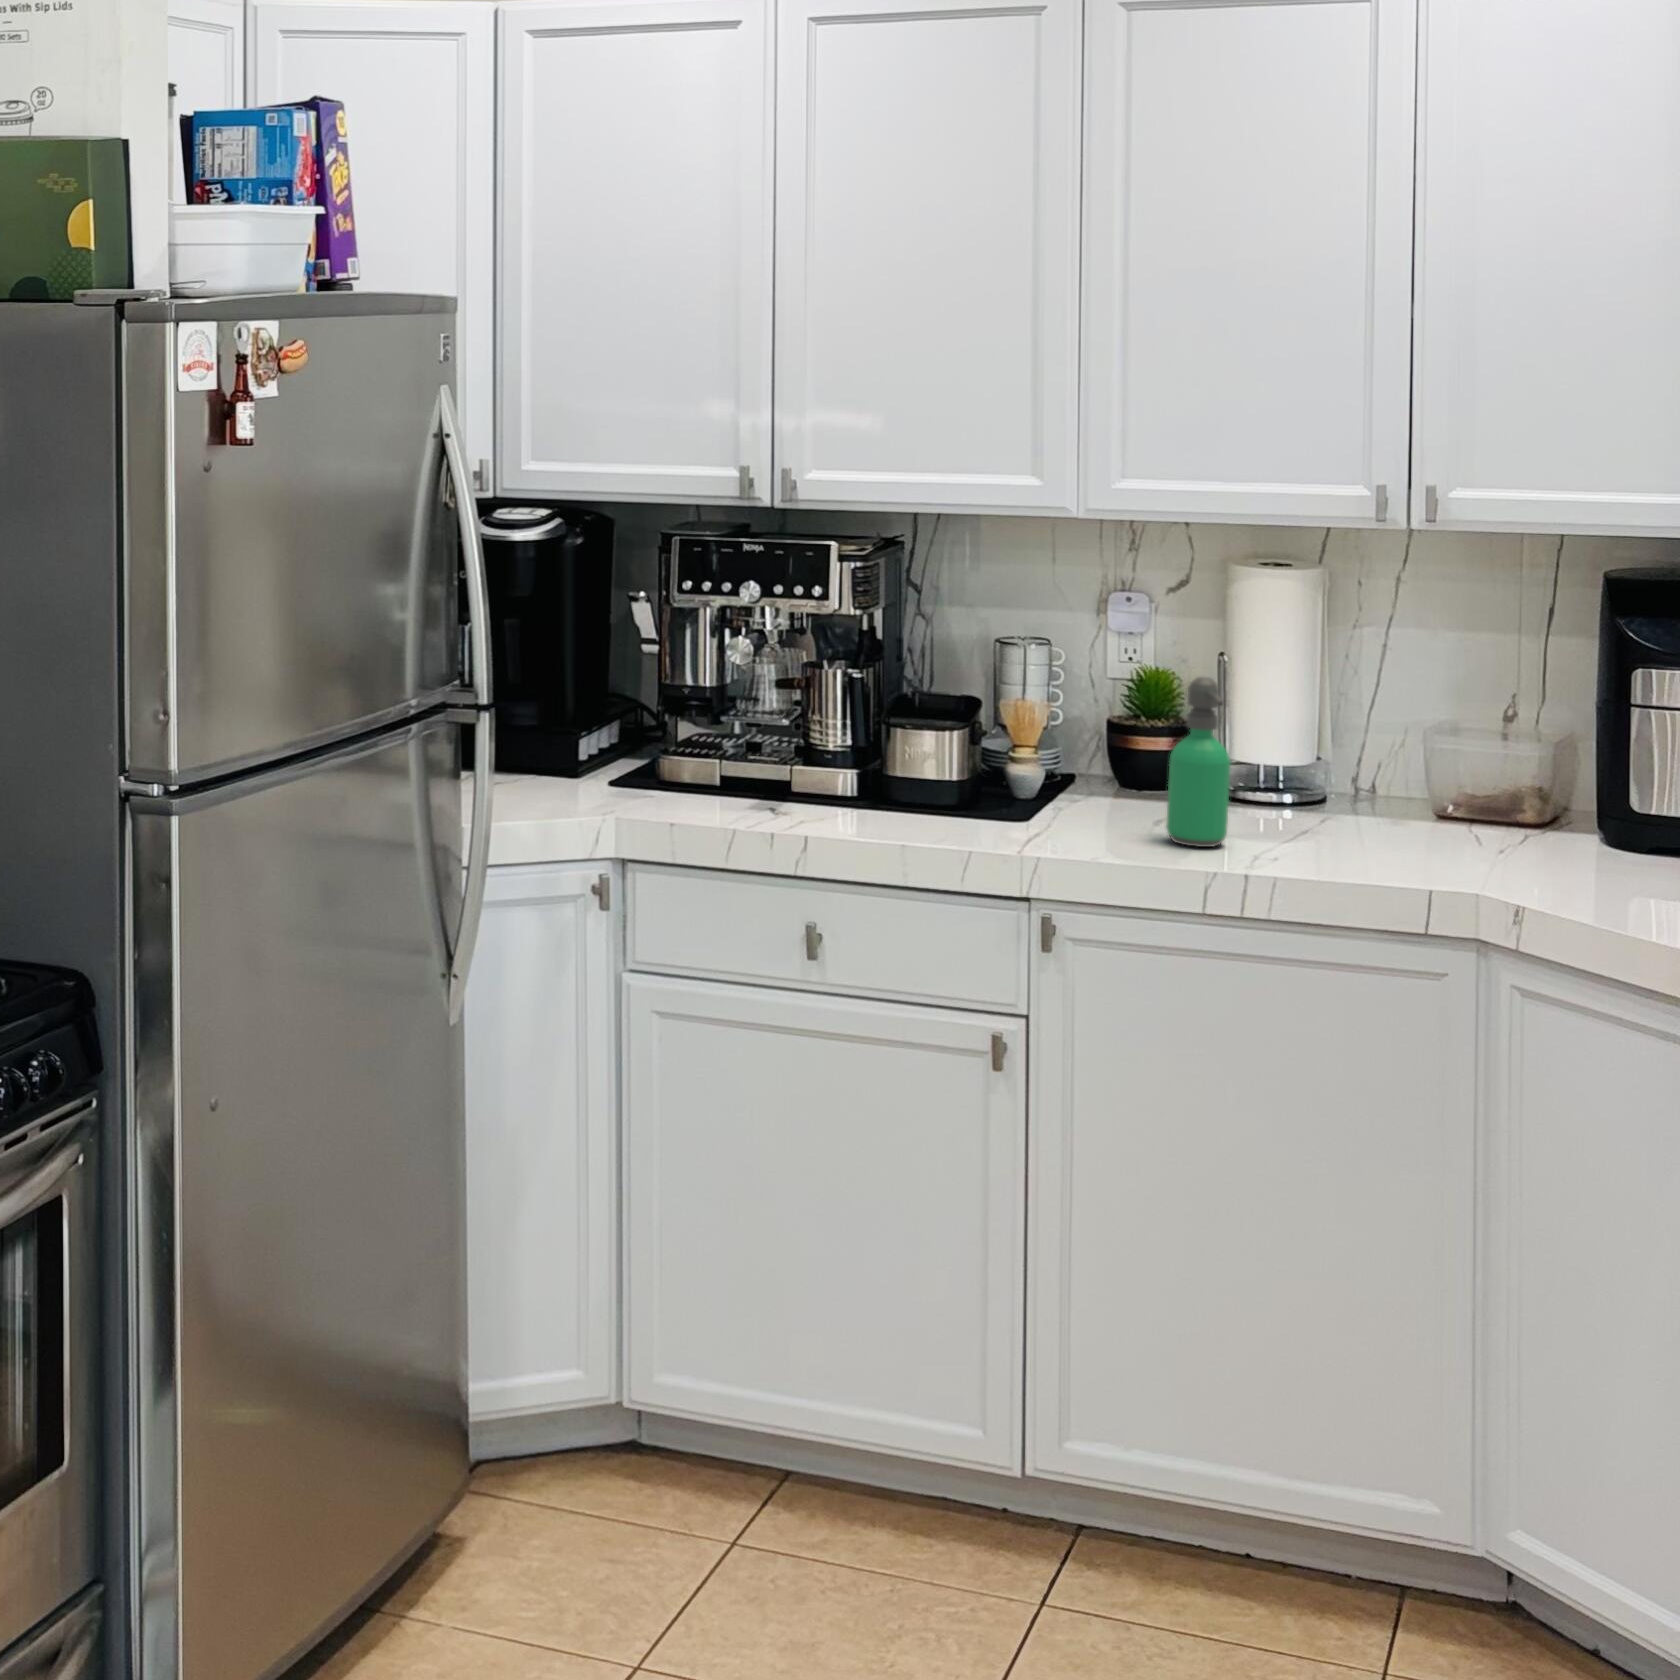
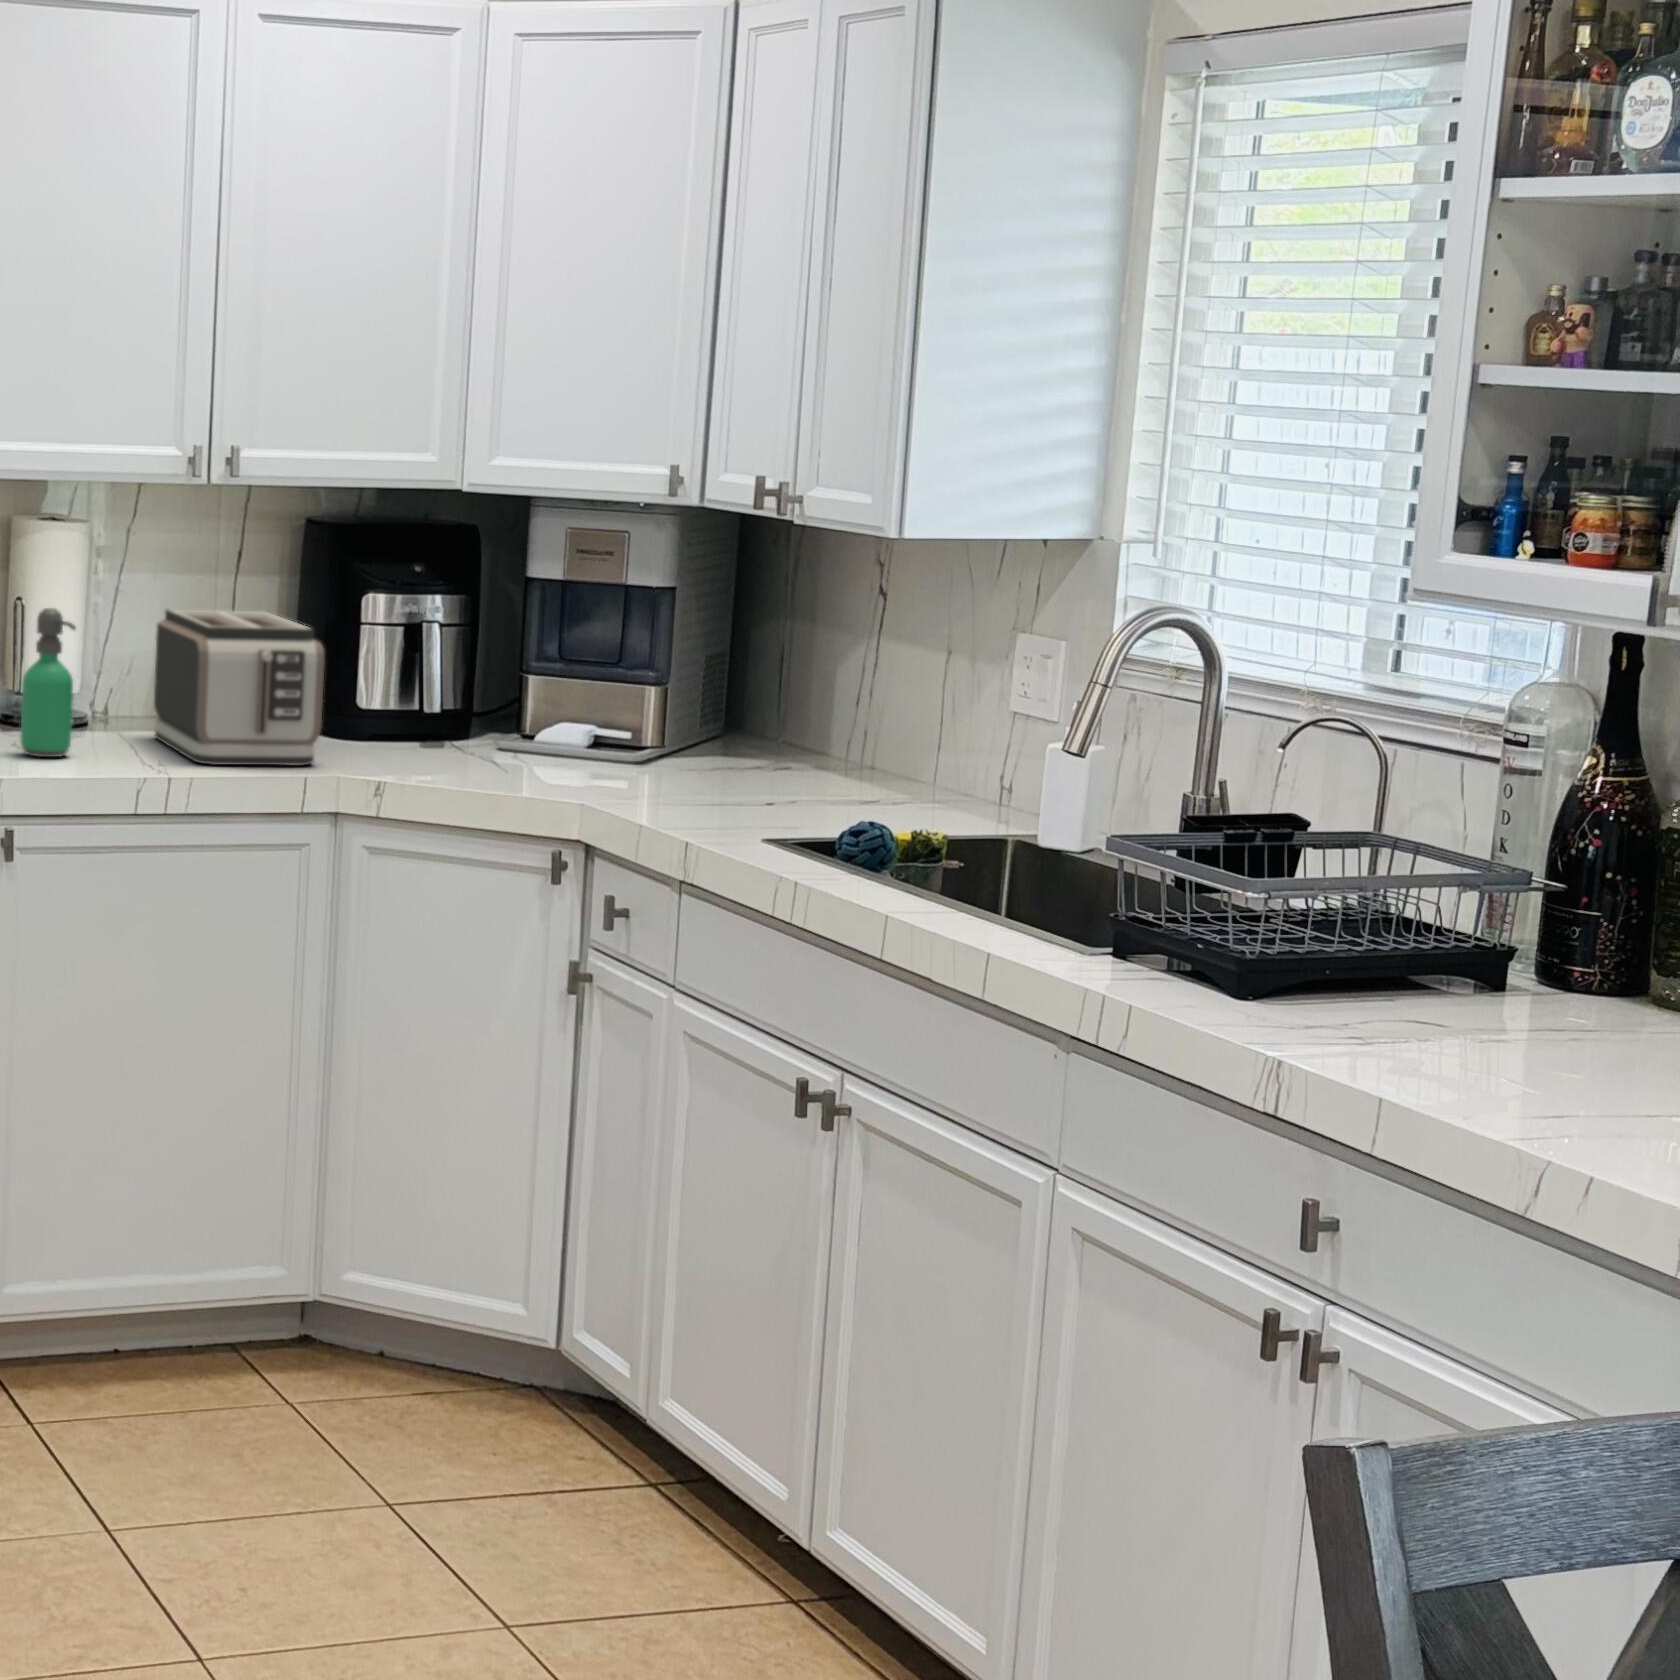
toaster: none [1366,683,1541,891] -> present [154,609,325,765]

